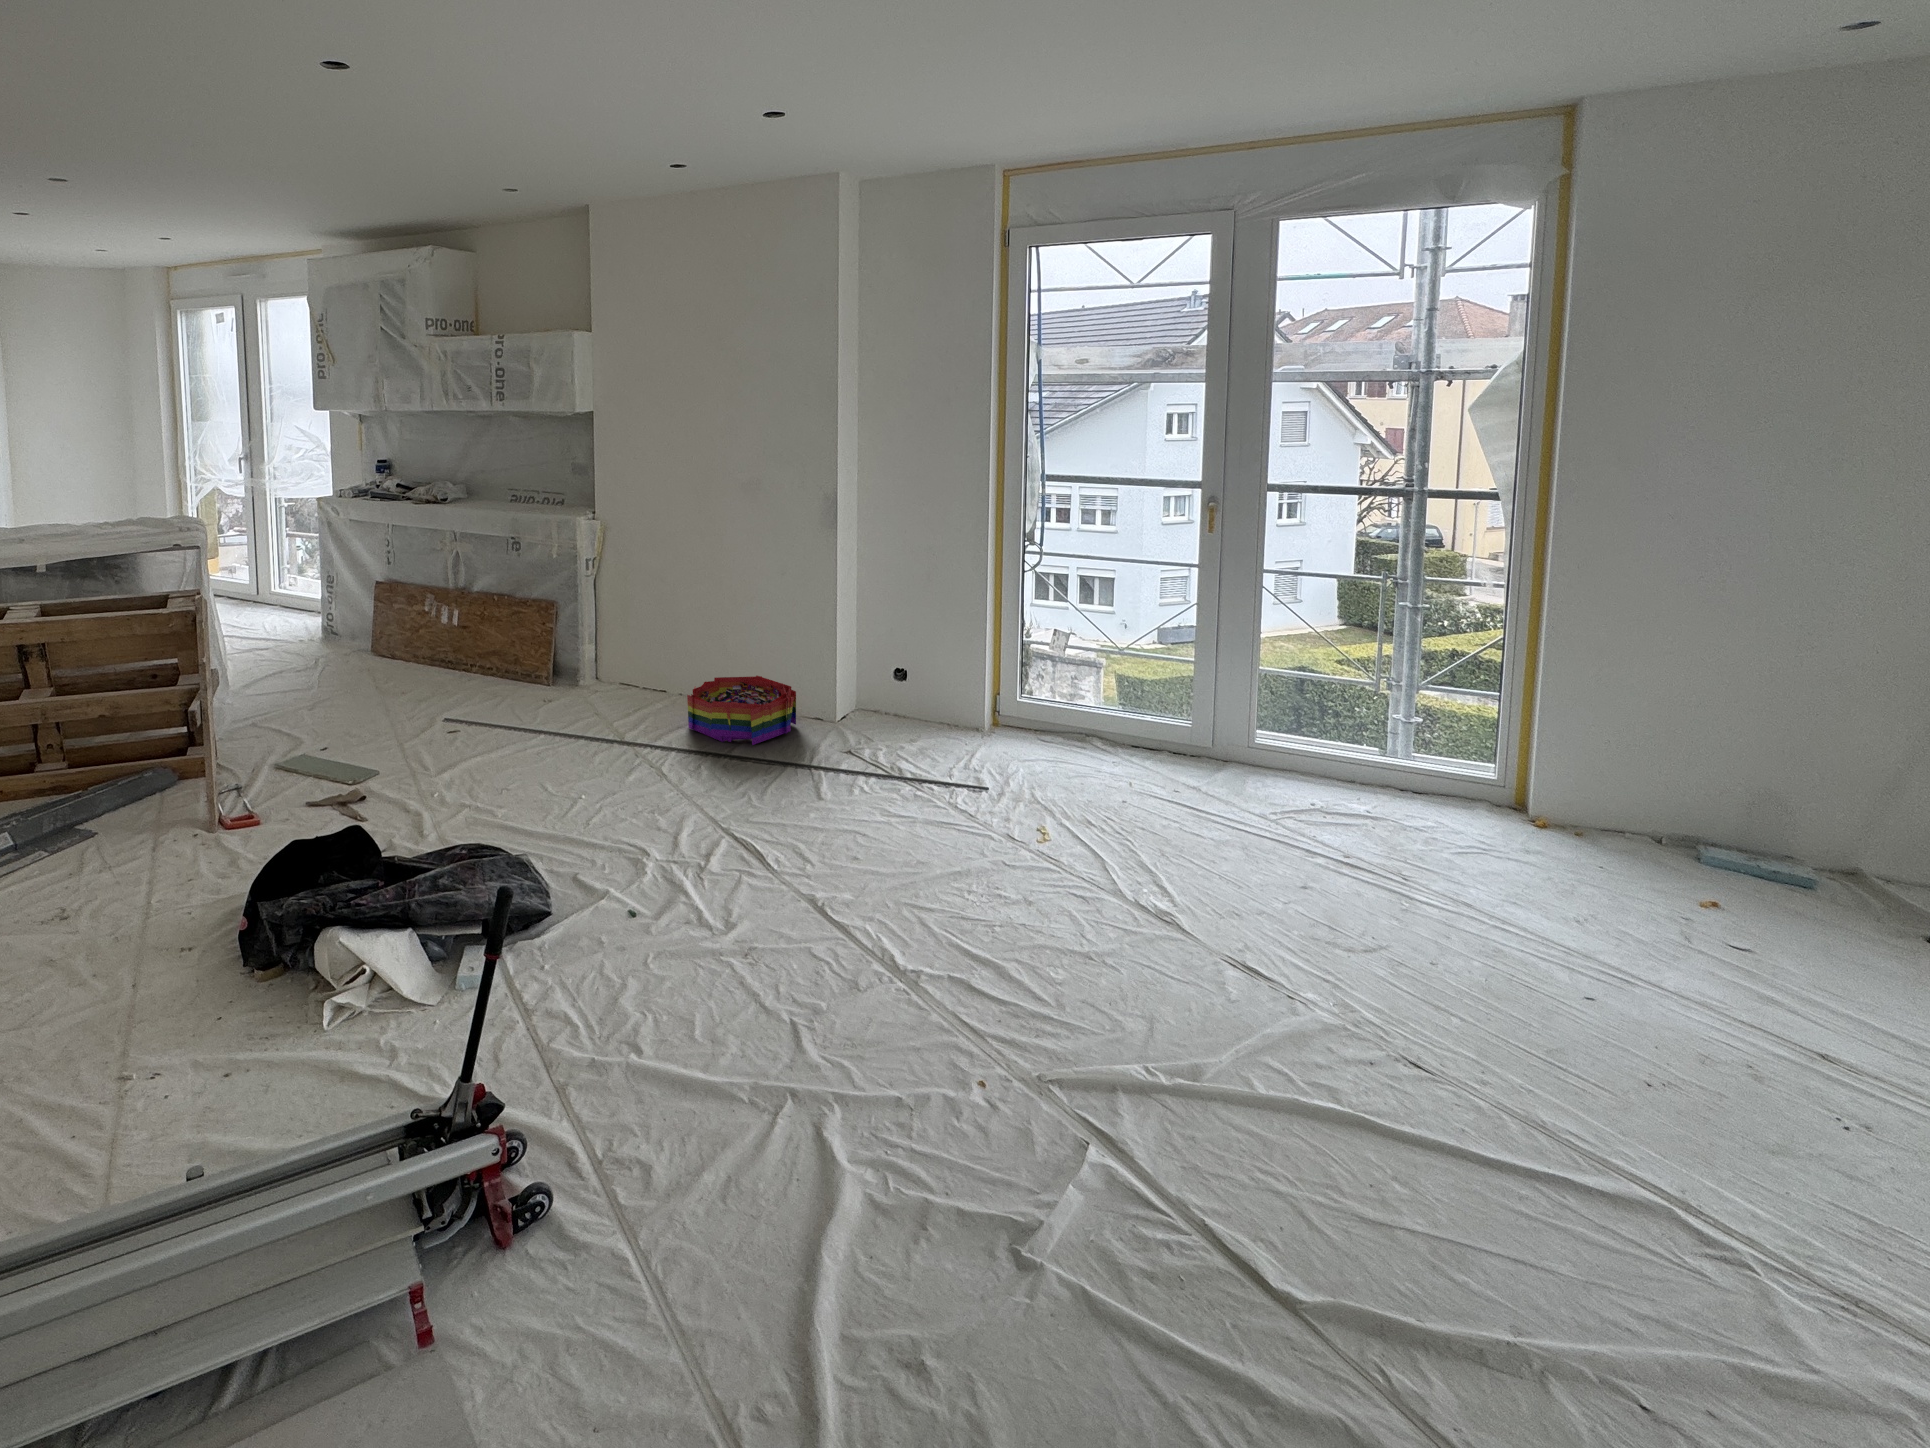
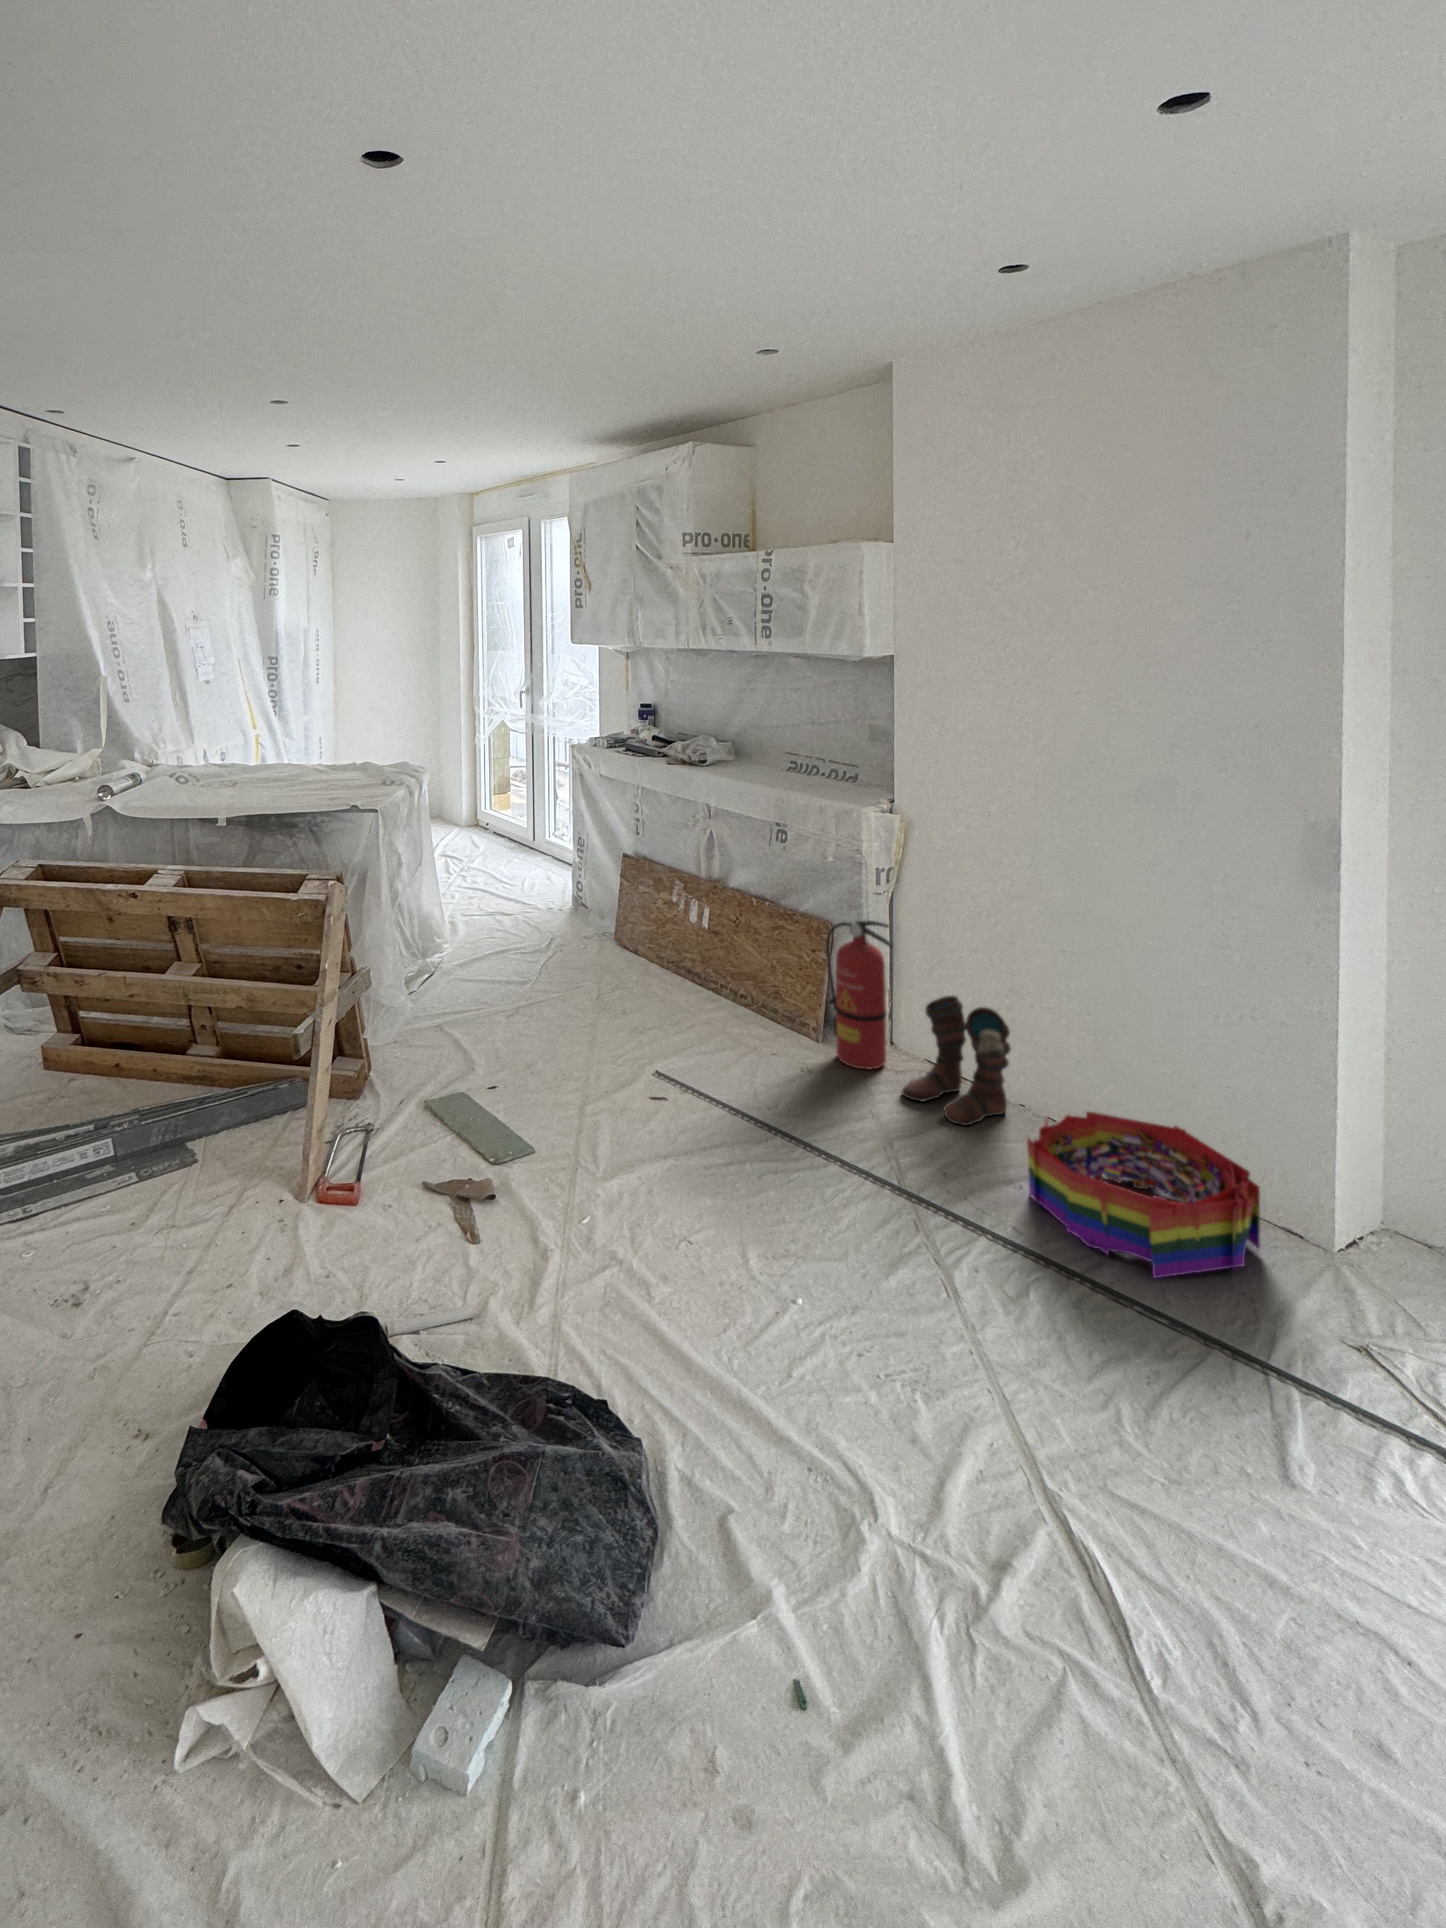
fire extinguisher: none [555,593,599,692] -> present [826,920,893,1069]
boots: none [608,632,671,706] -> present [902,996,1011,1126]

